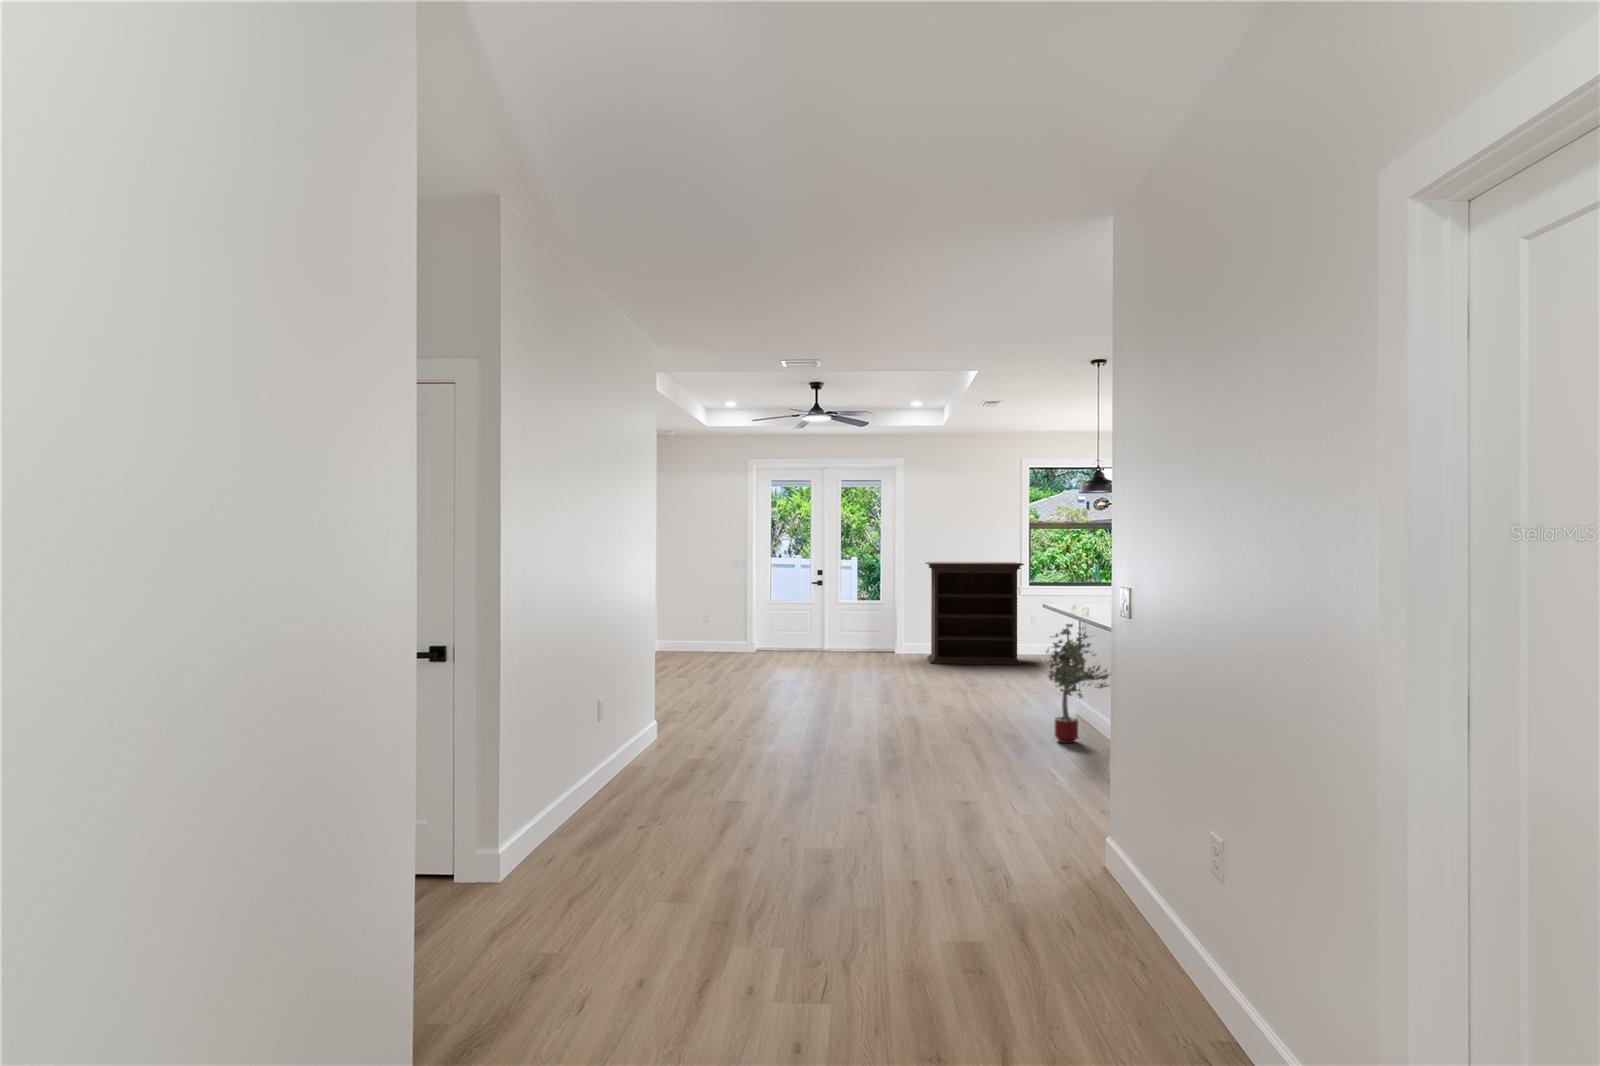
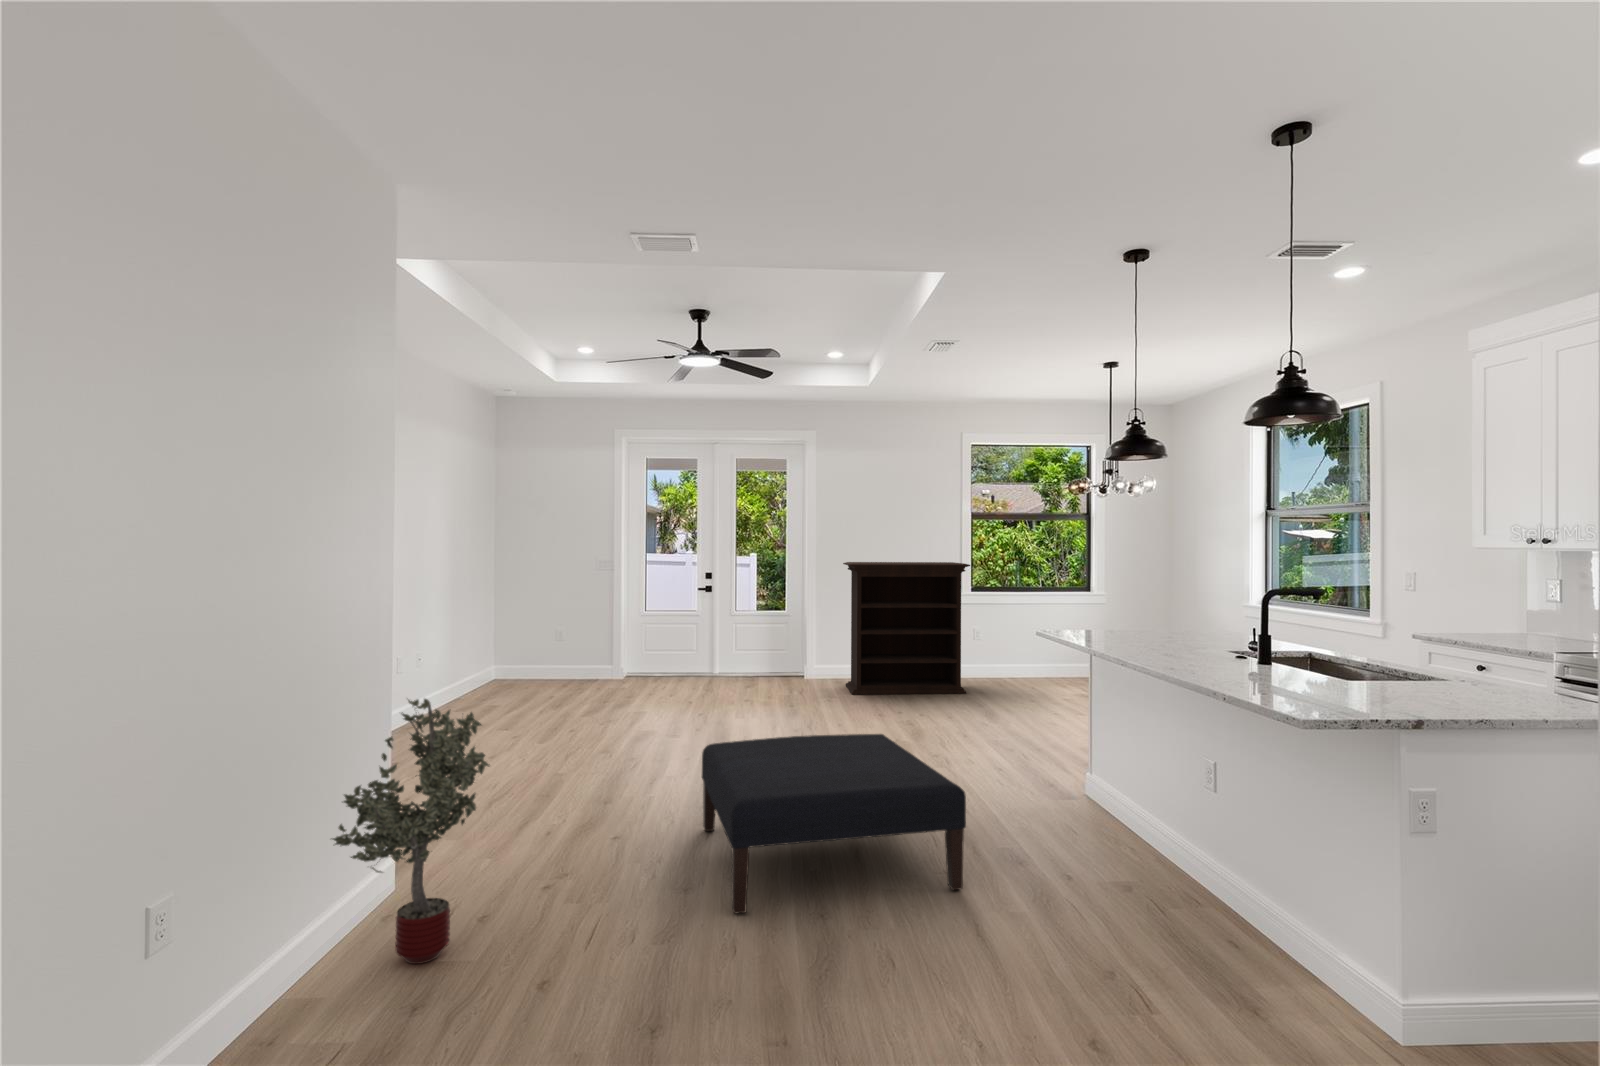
potted tree: present [1046,624,1109,743] -> present [331,699,489,964]
ottoman: none [822,670,977,754] -> present [702,734,966,914]

